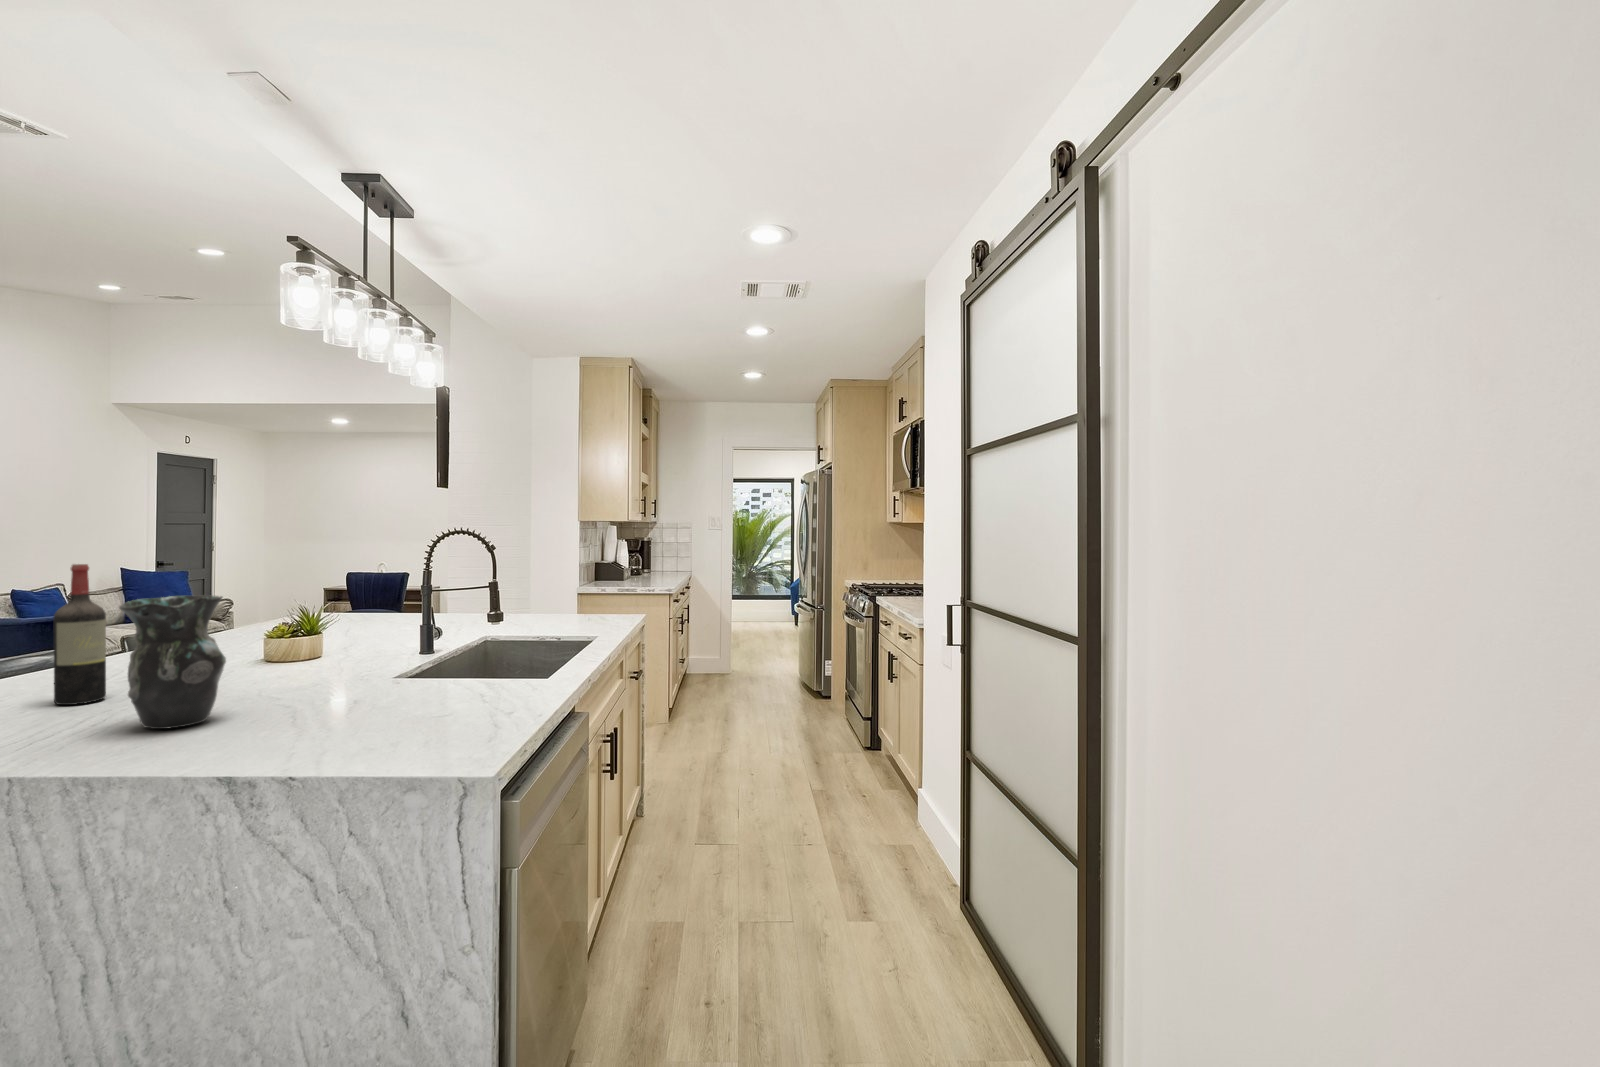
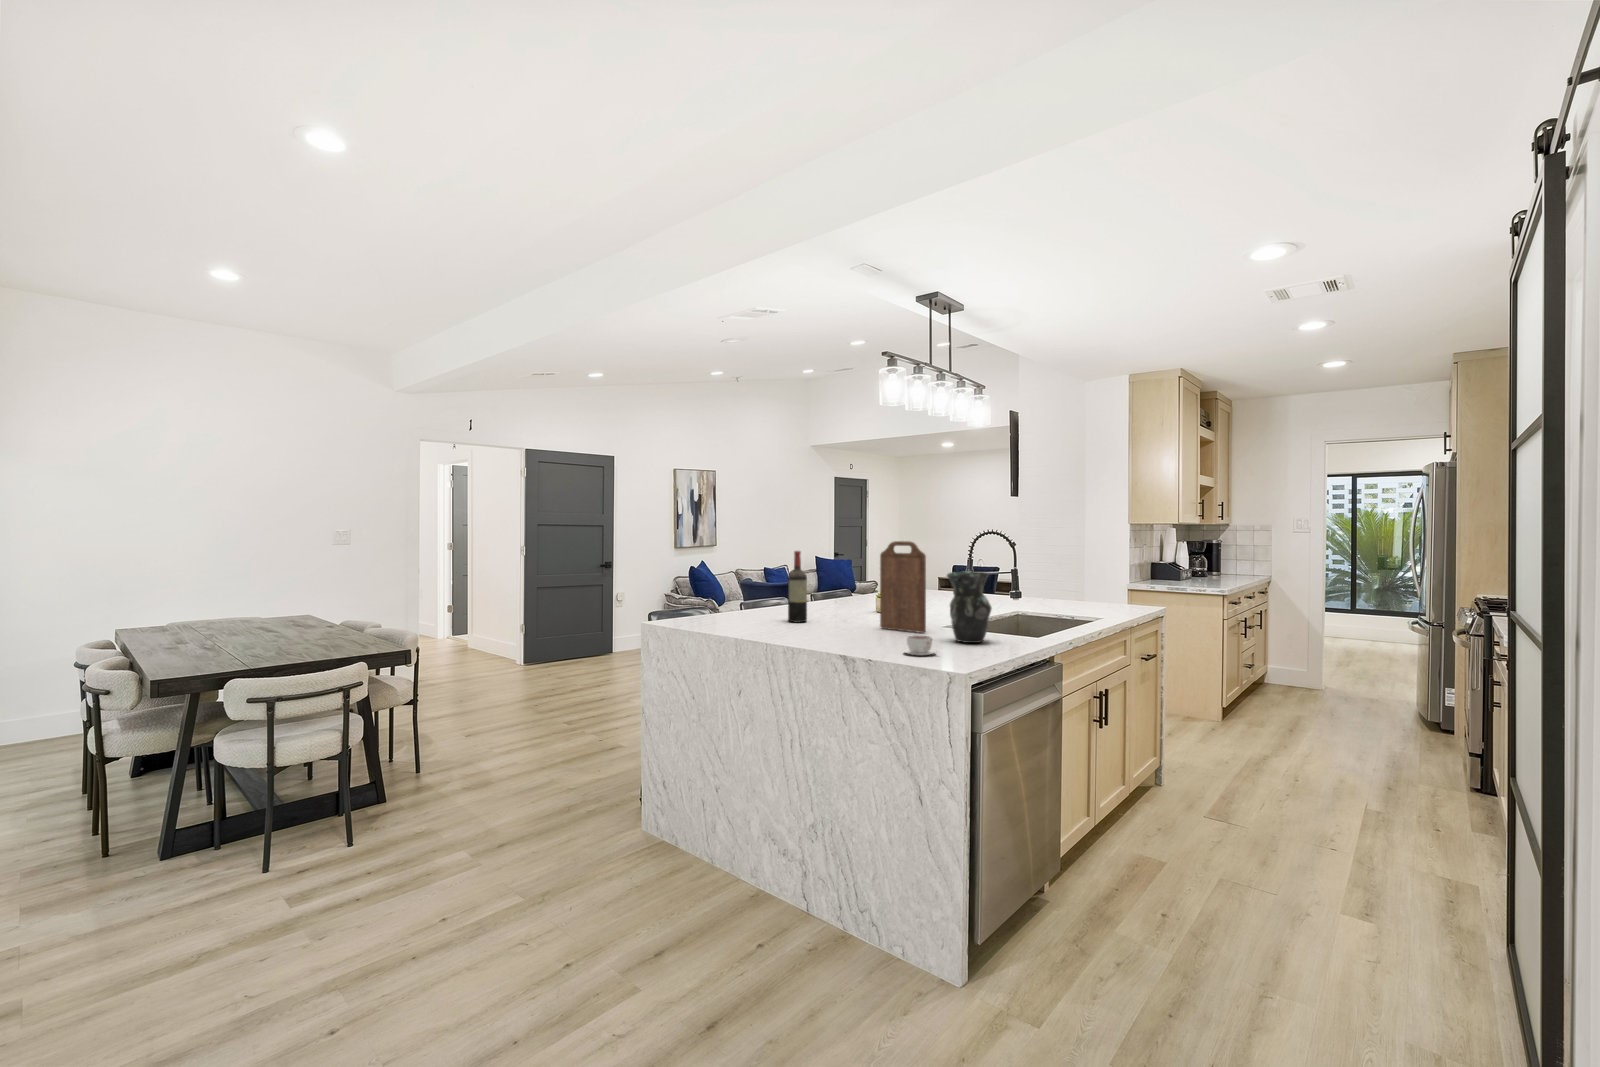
cutting board: none [282,544,375,694] -> present [880,541,926,633]
vase: present [119,595,226,729] -> present [947,571,992,643]
coffee cup: none [353,709,429,750] -> present [904,635,937,655]

